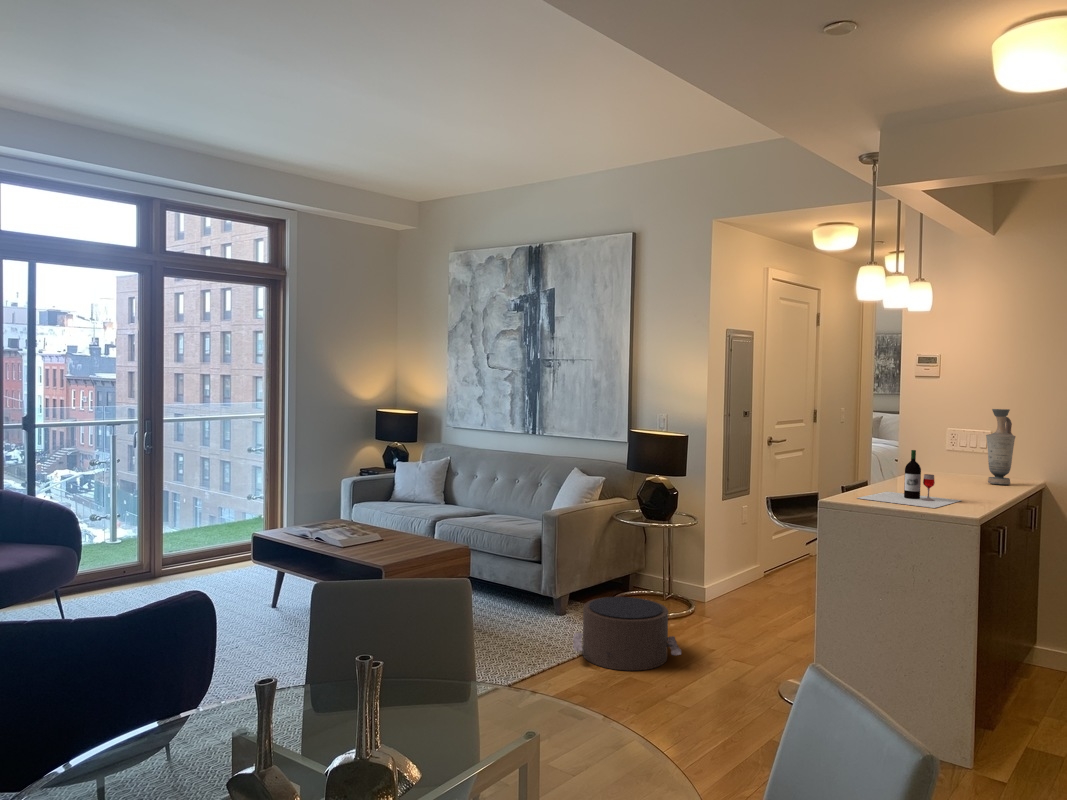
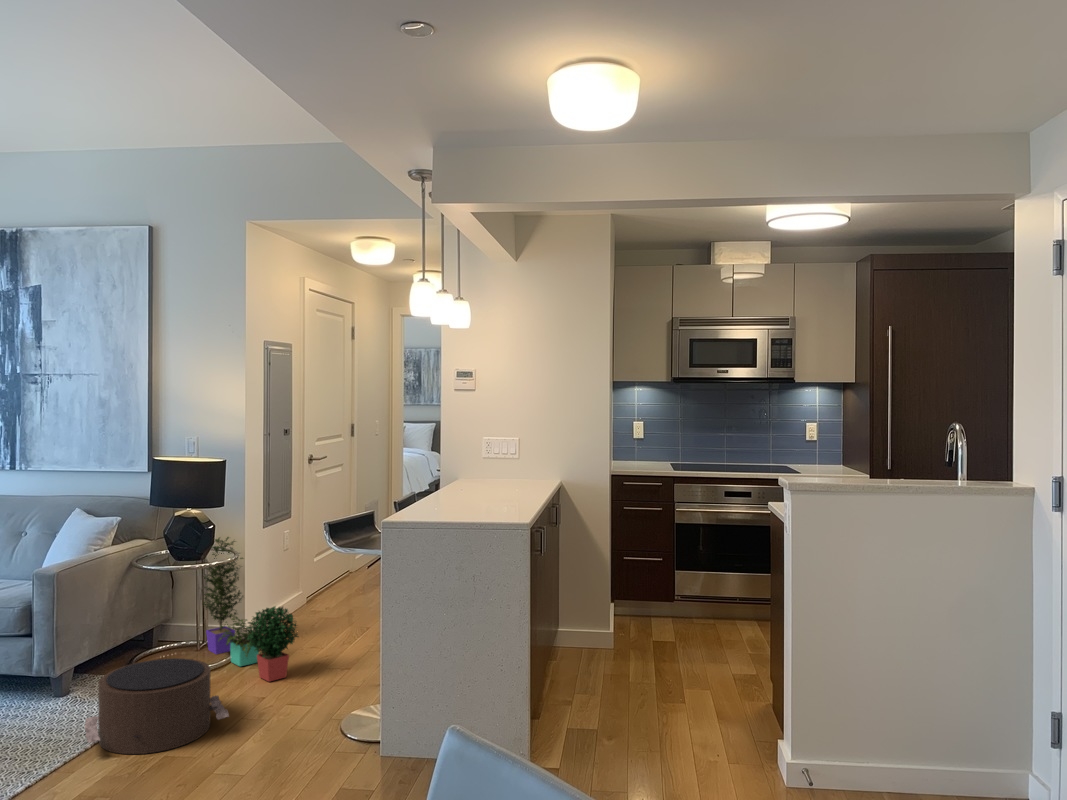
vase: present [986,409,1015,485] -> none [518,422,542,491]
wine bottle: present [858,450,961,508] -> none [417,466,510,523]
potted plant: none [666,501,749,636] -> present [203,537,298,682]

